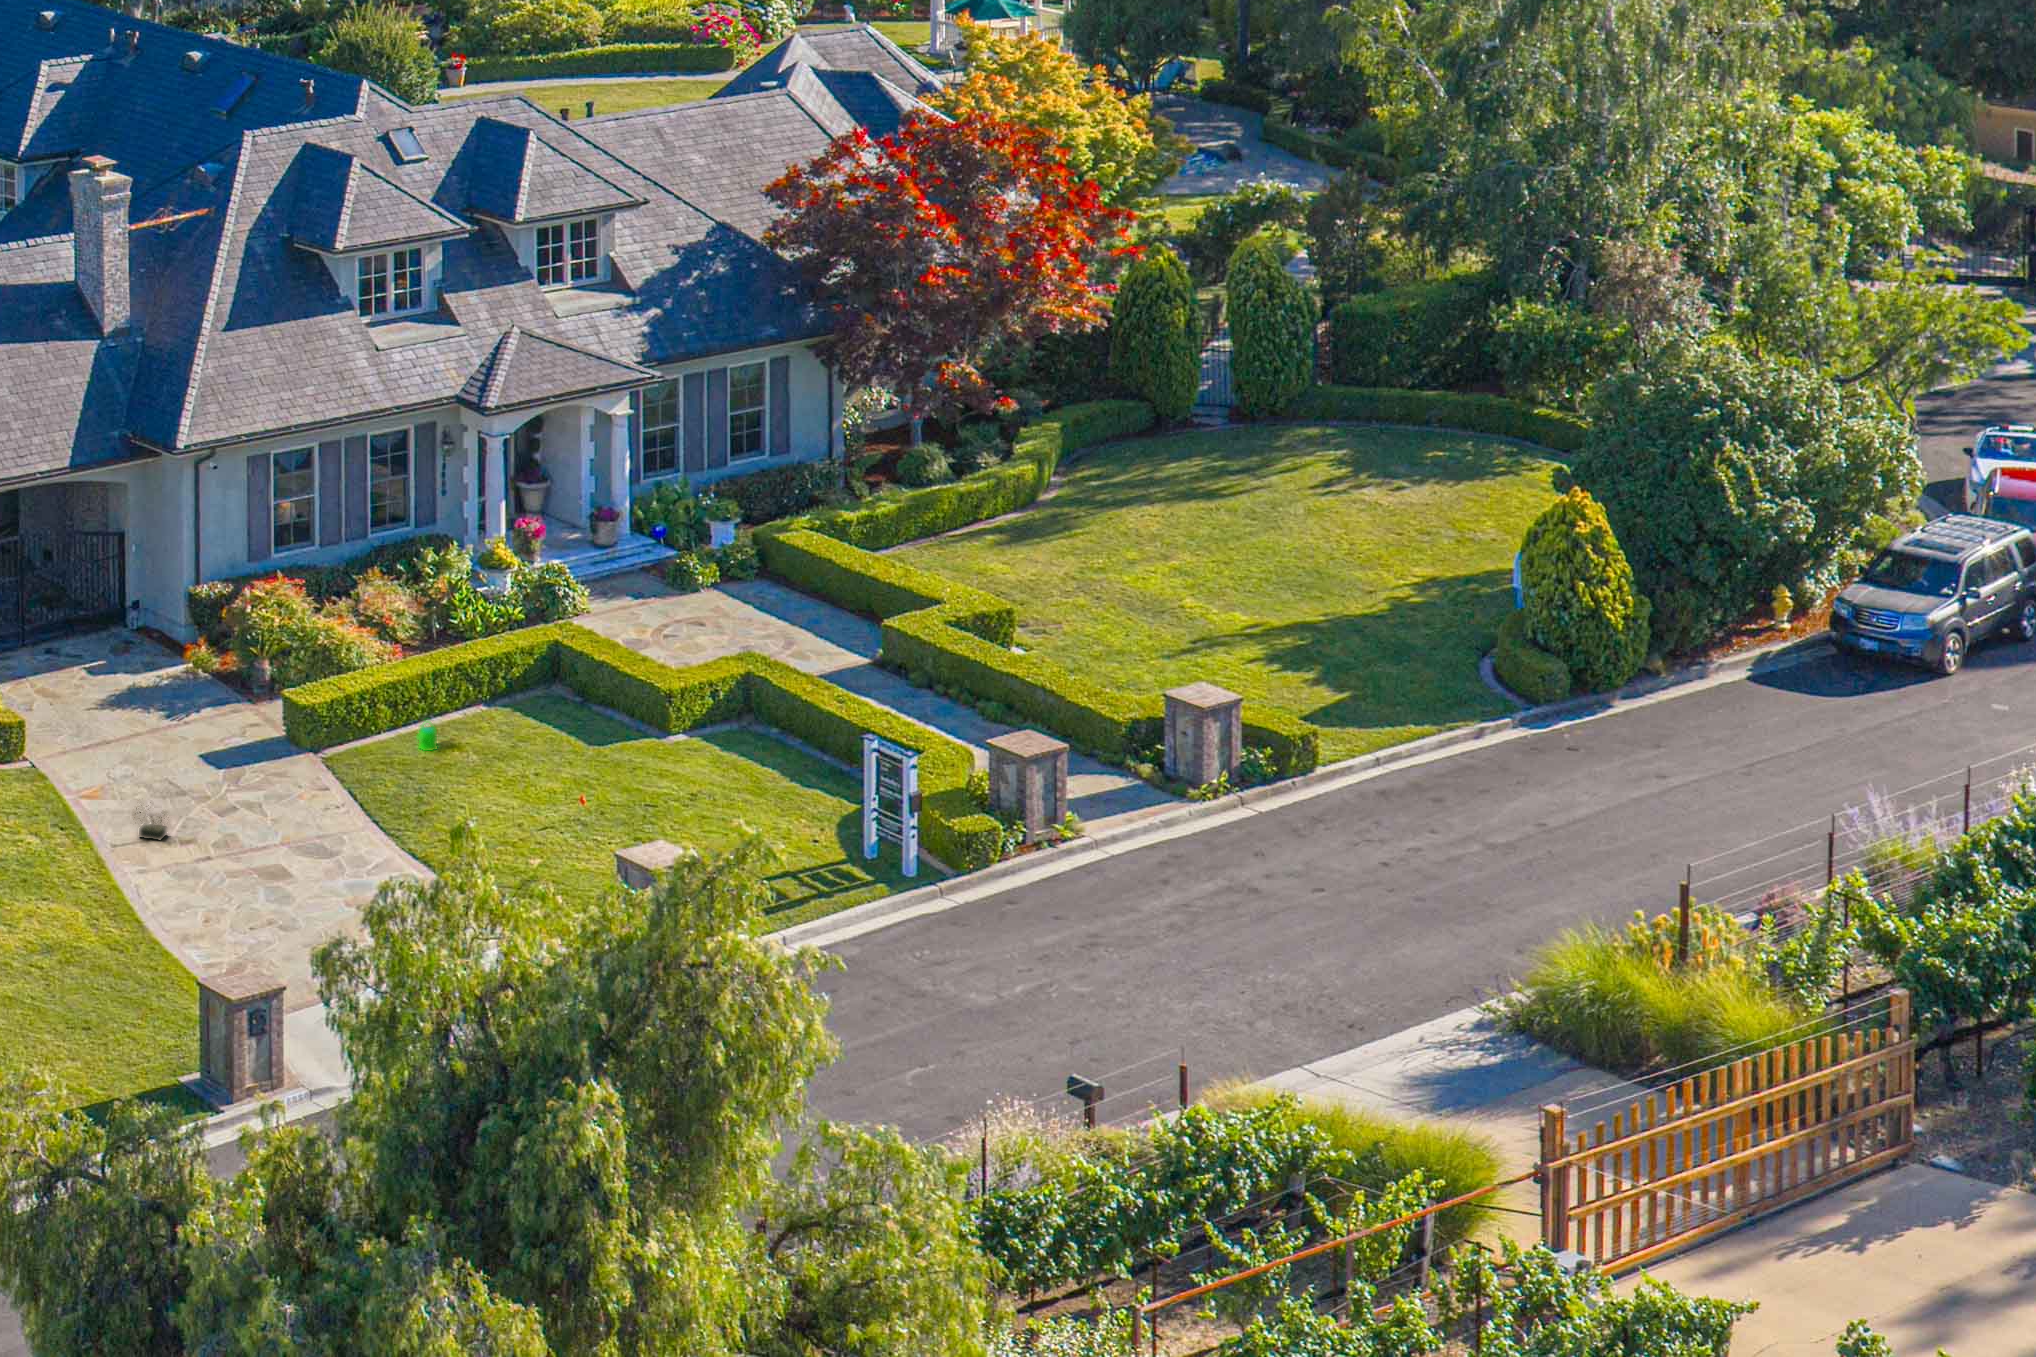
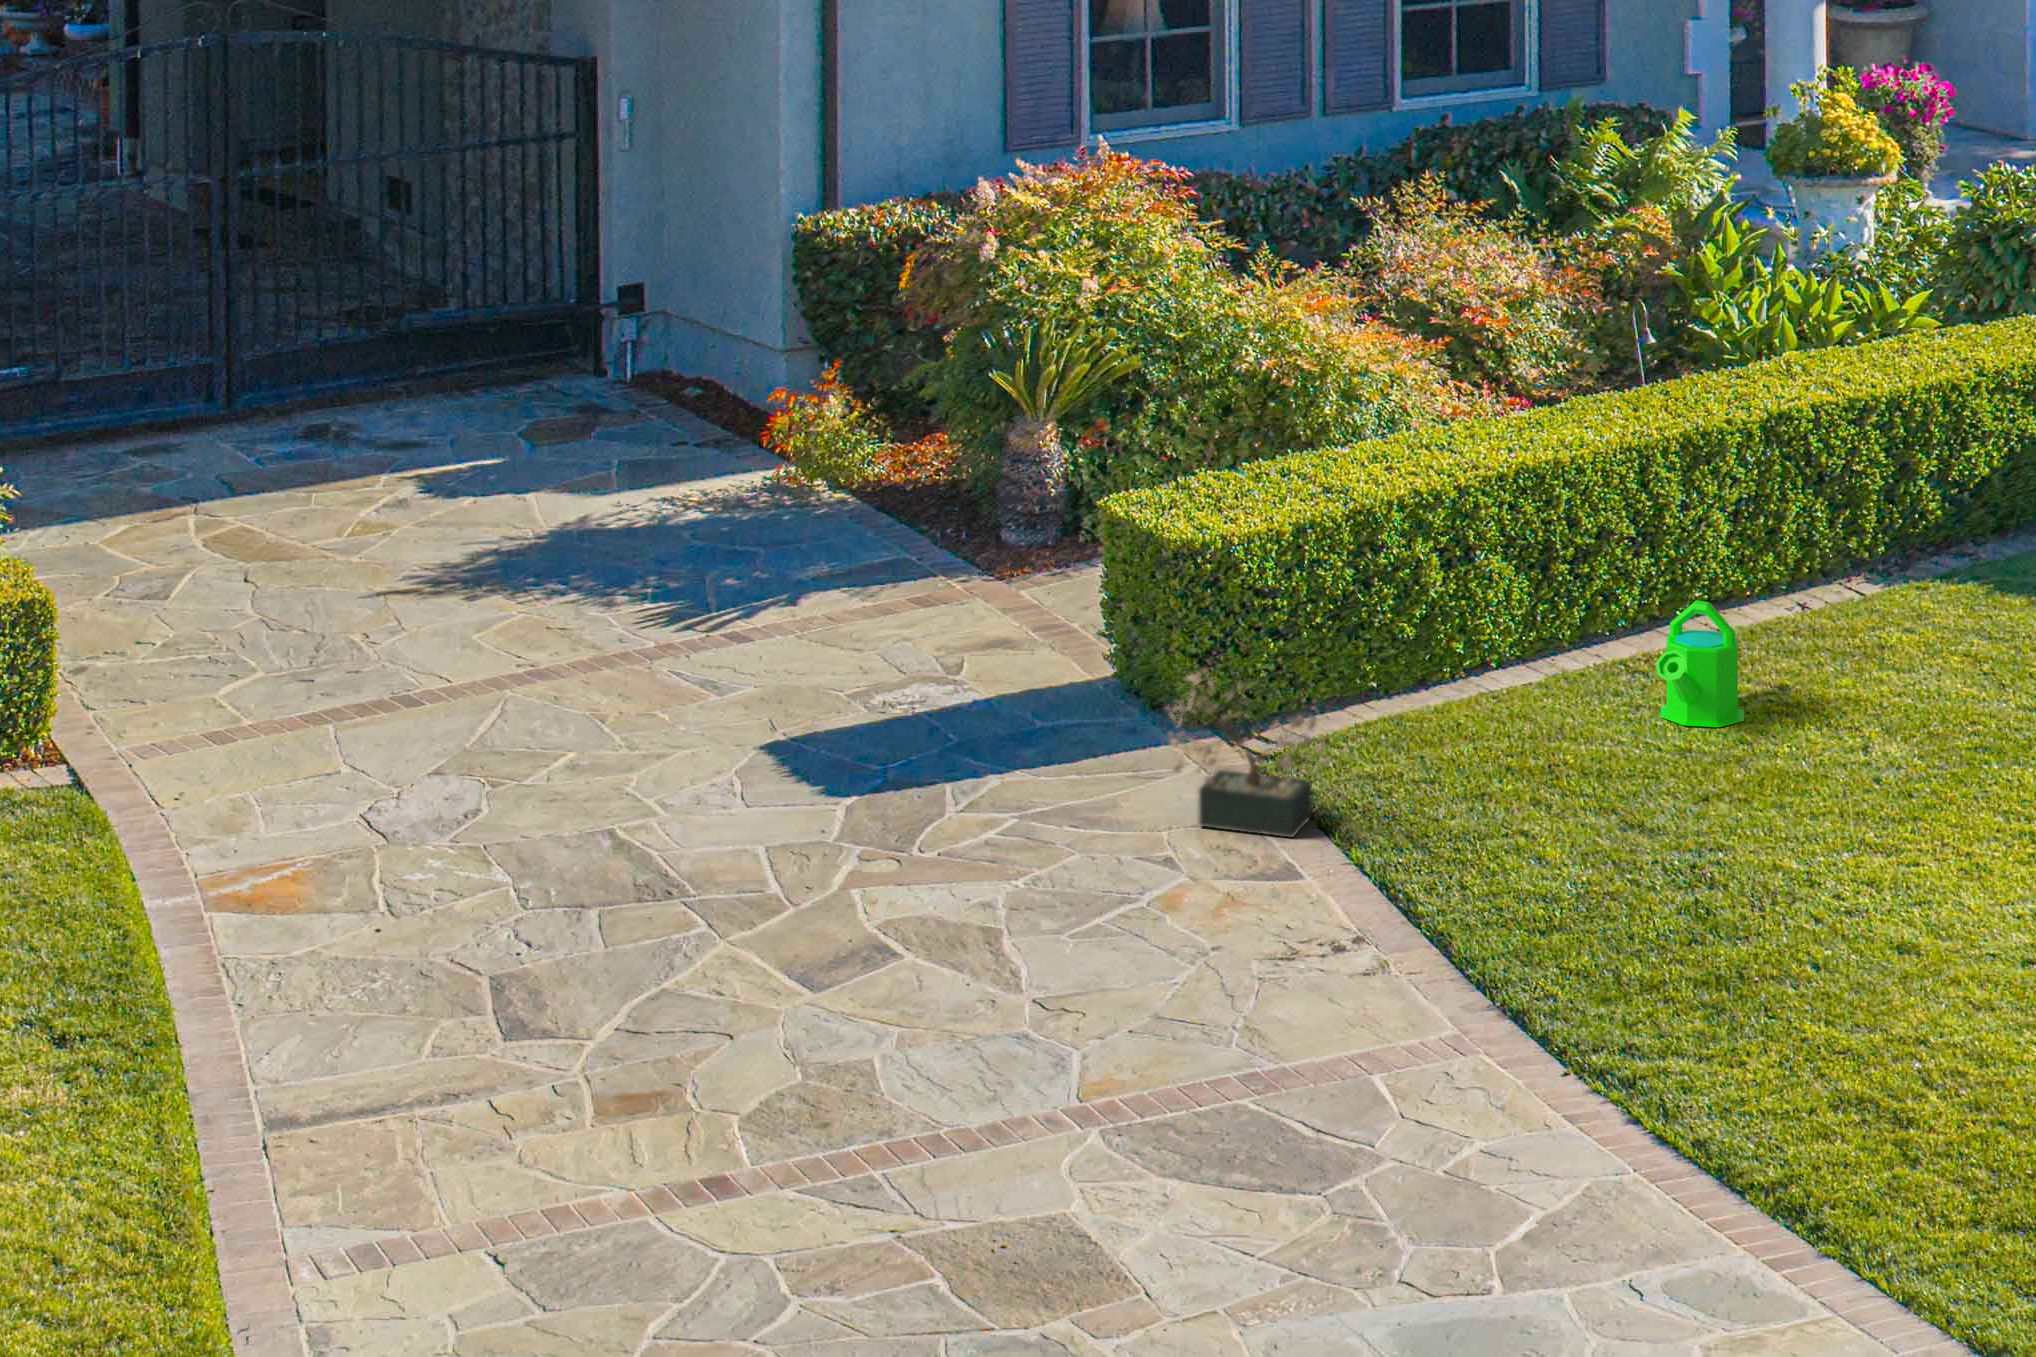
decorative plant: present [133,800,169,840] -> present [1167,669,1329,838]

